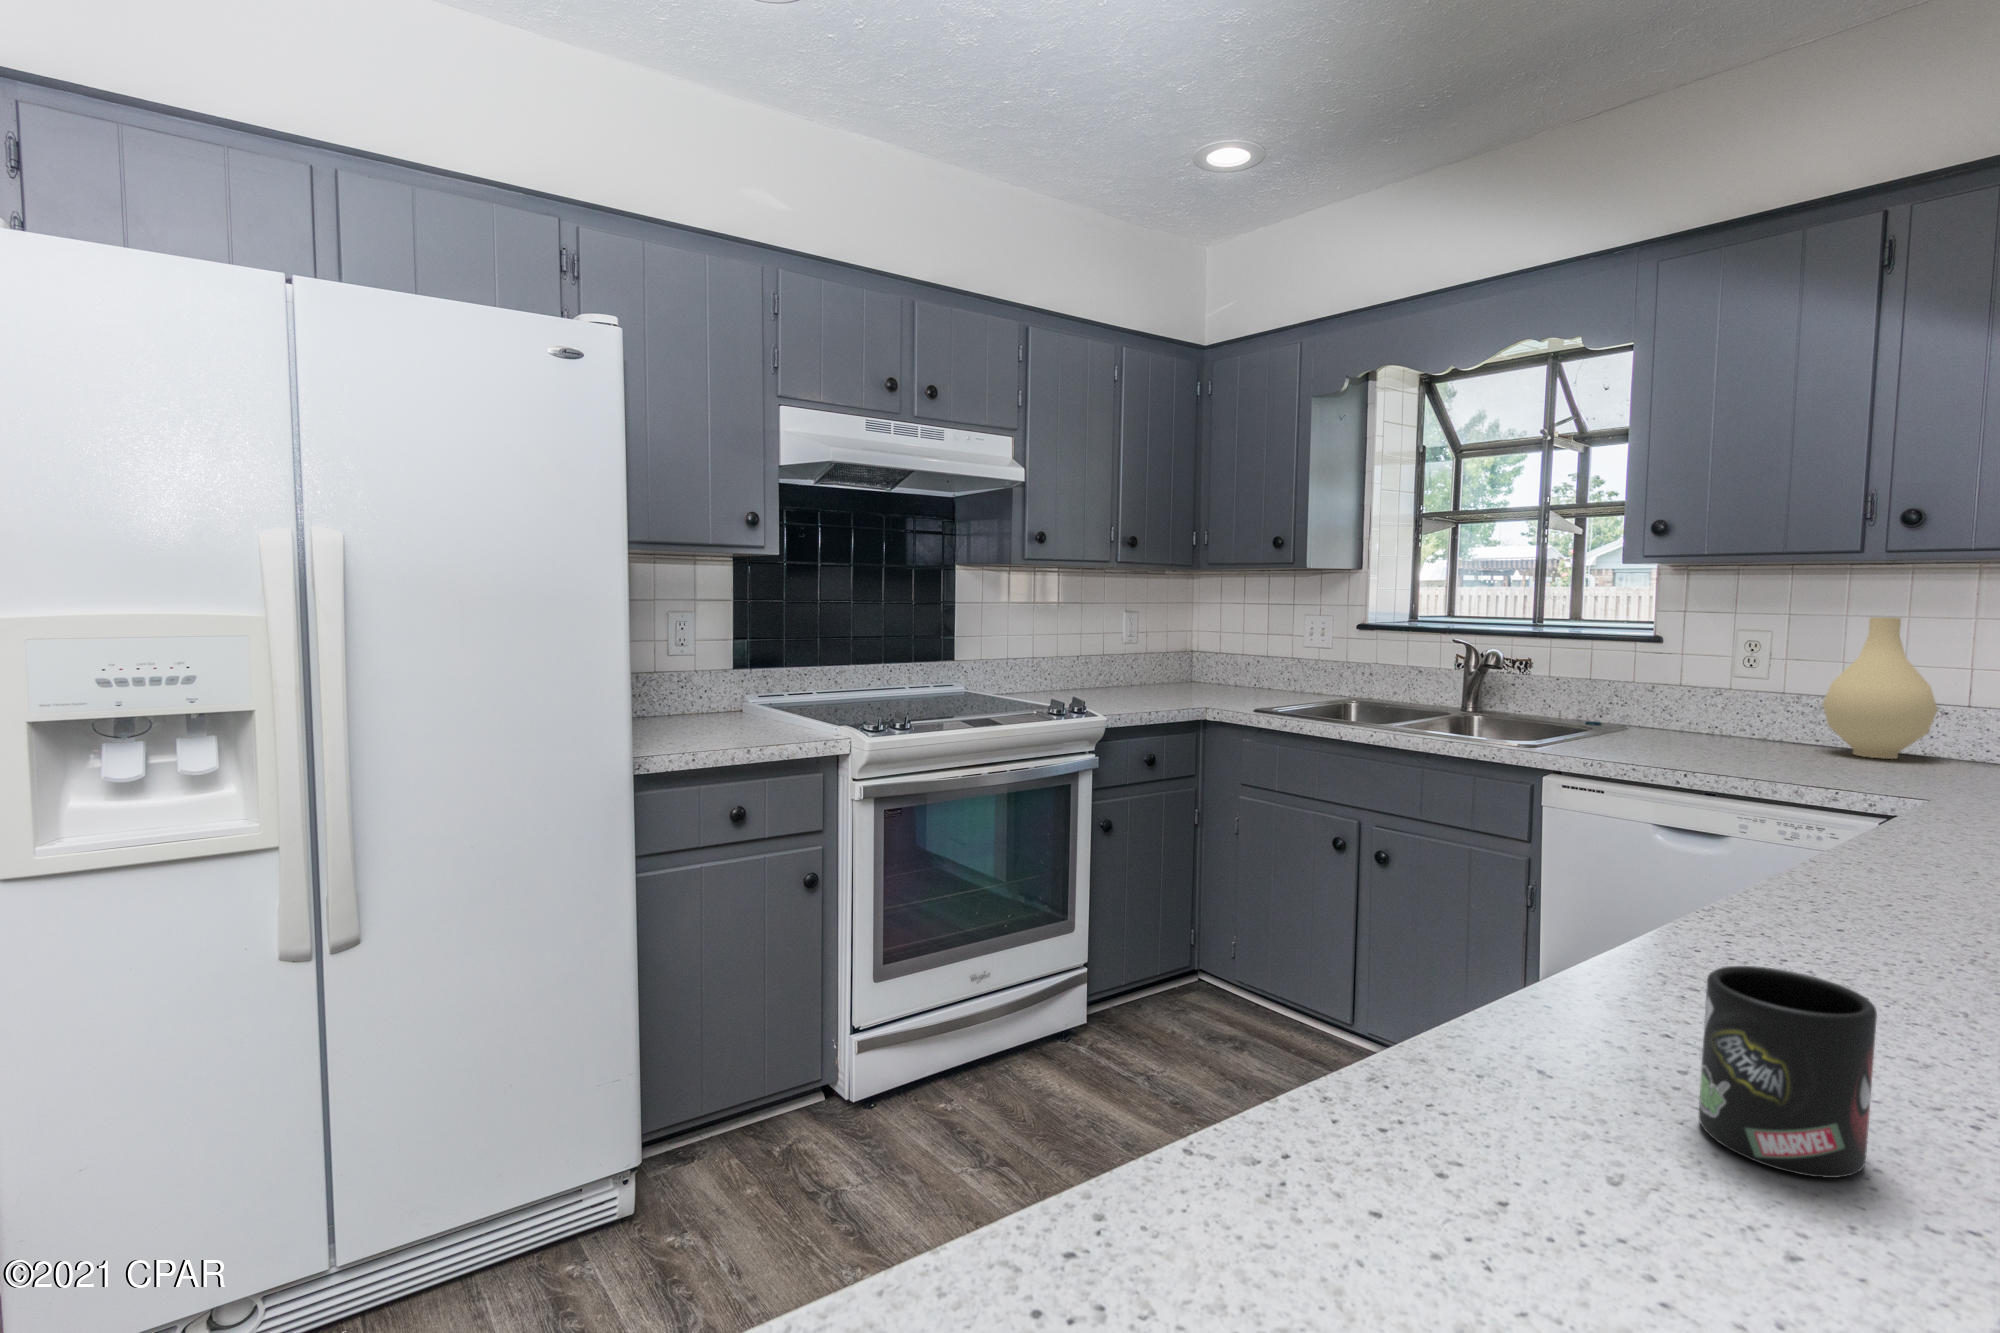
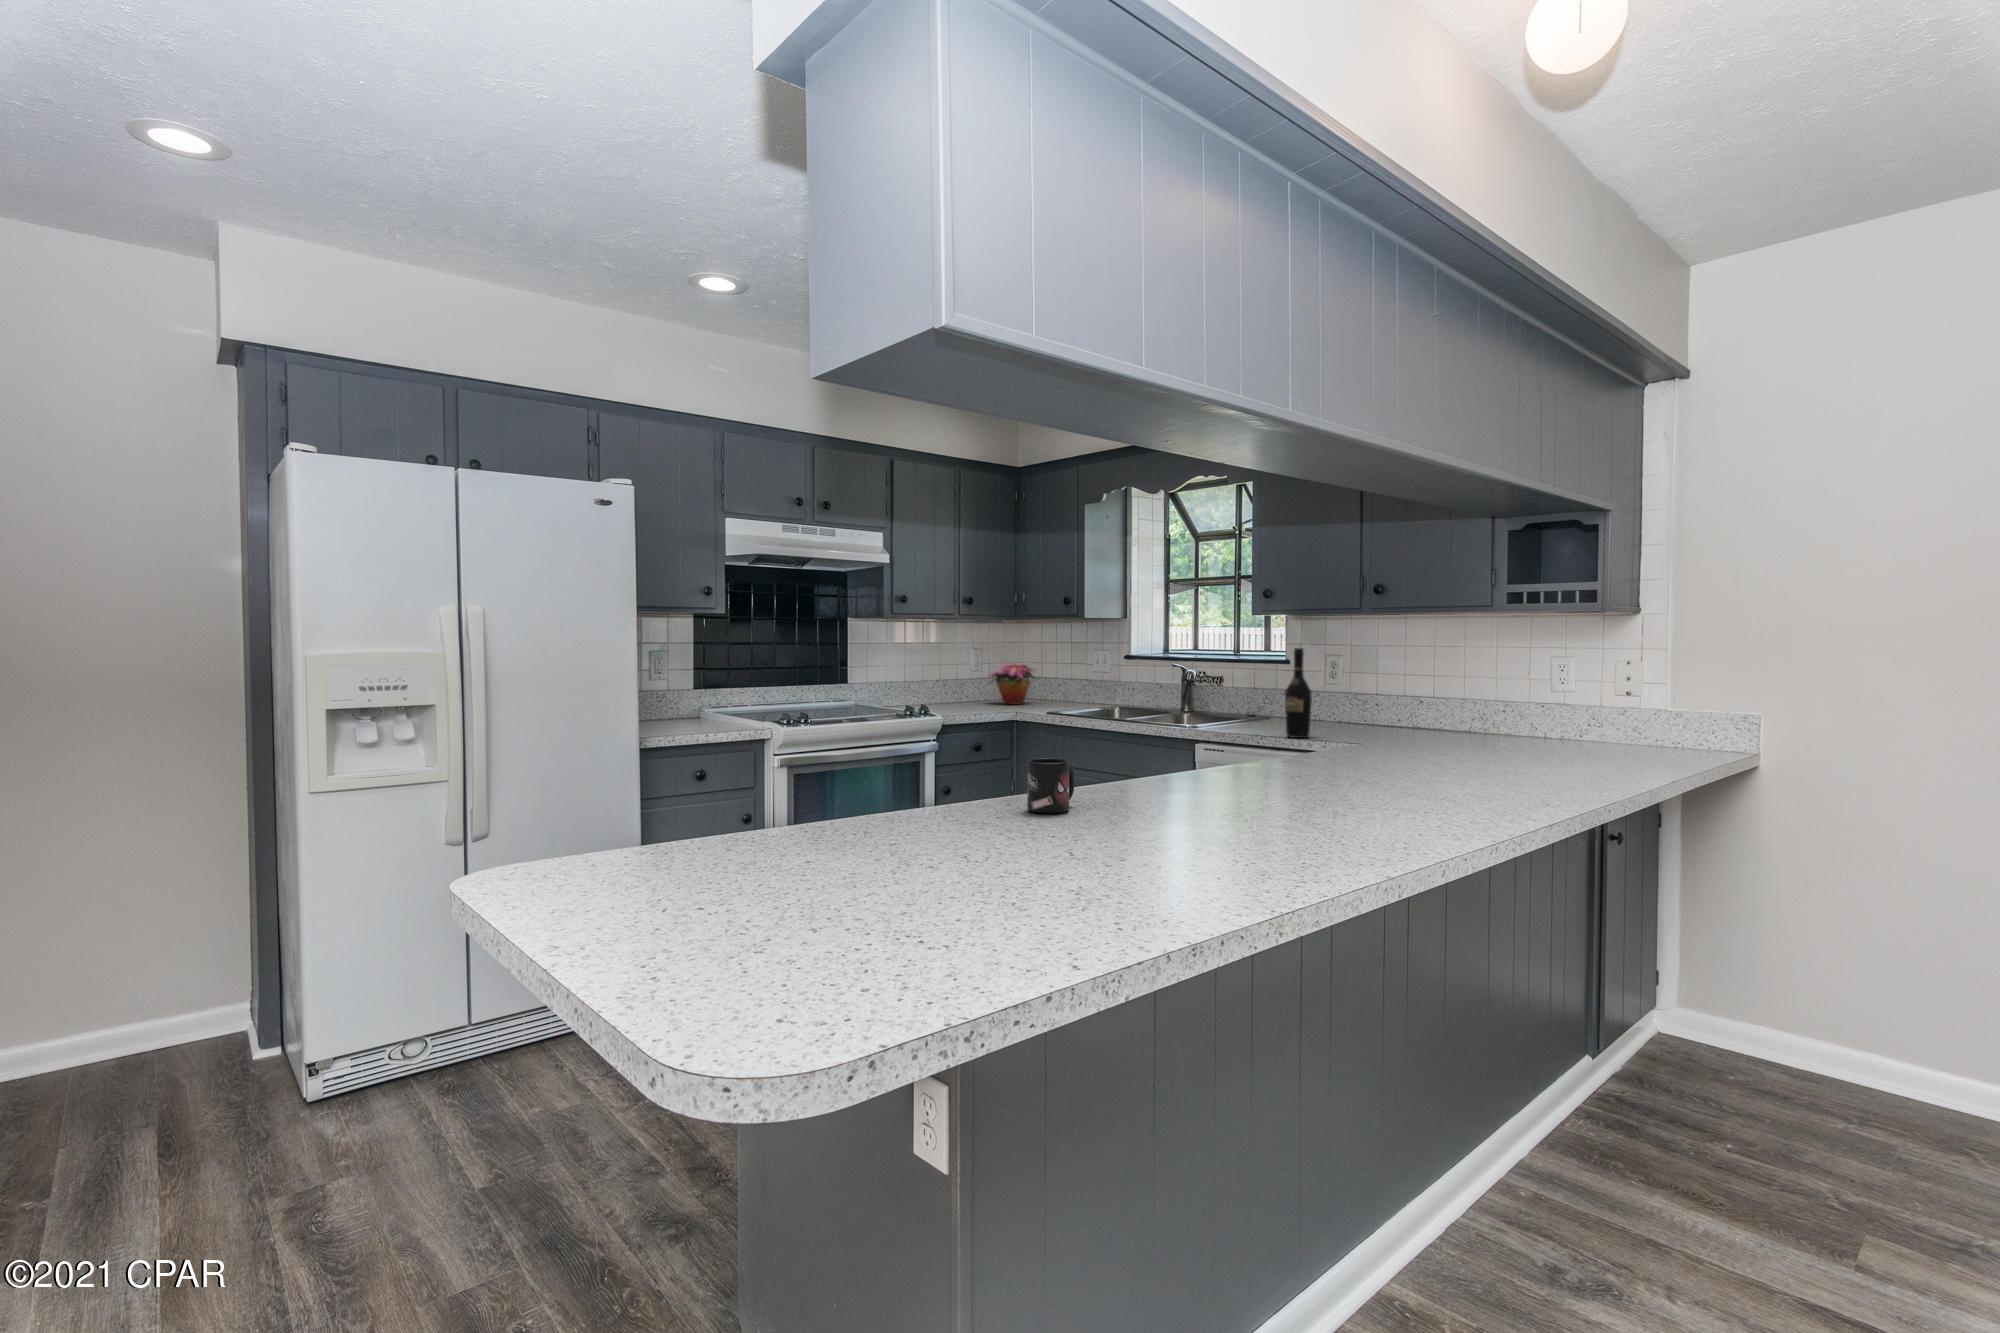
vase: present [1823,617,1938,759] -> none [1355,647,1410,729]
wine bottle: none [1753,620,1810,780] -> present [1285,648,1312,738]
flower arrangement: none [1135,632,1221,691] -> present [988,664,1036,704]

